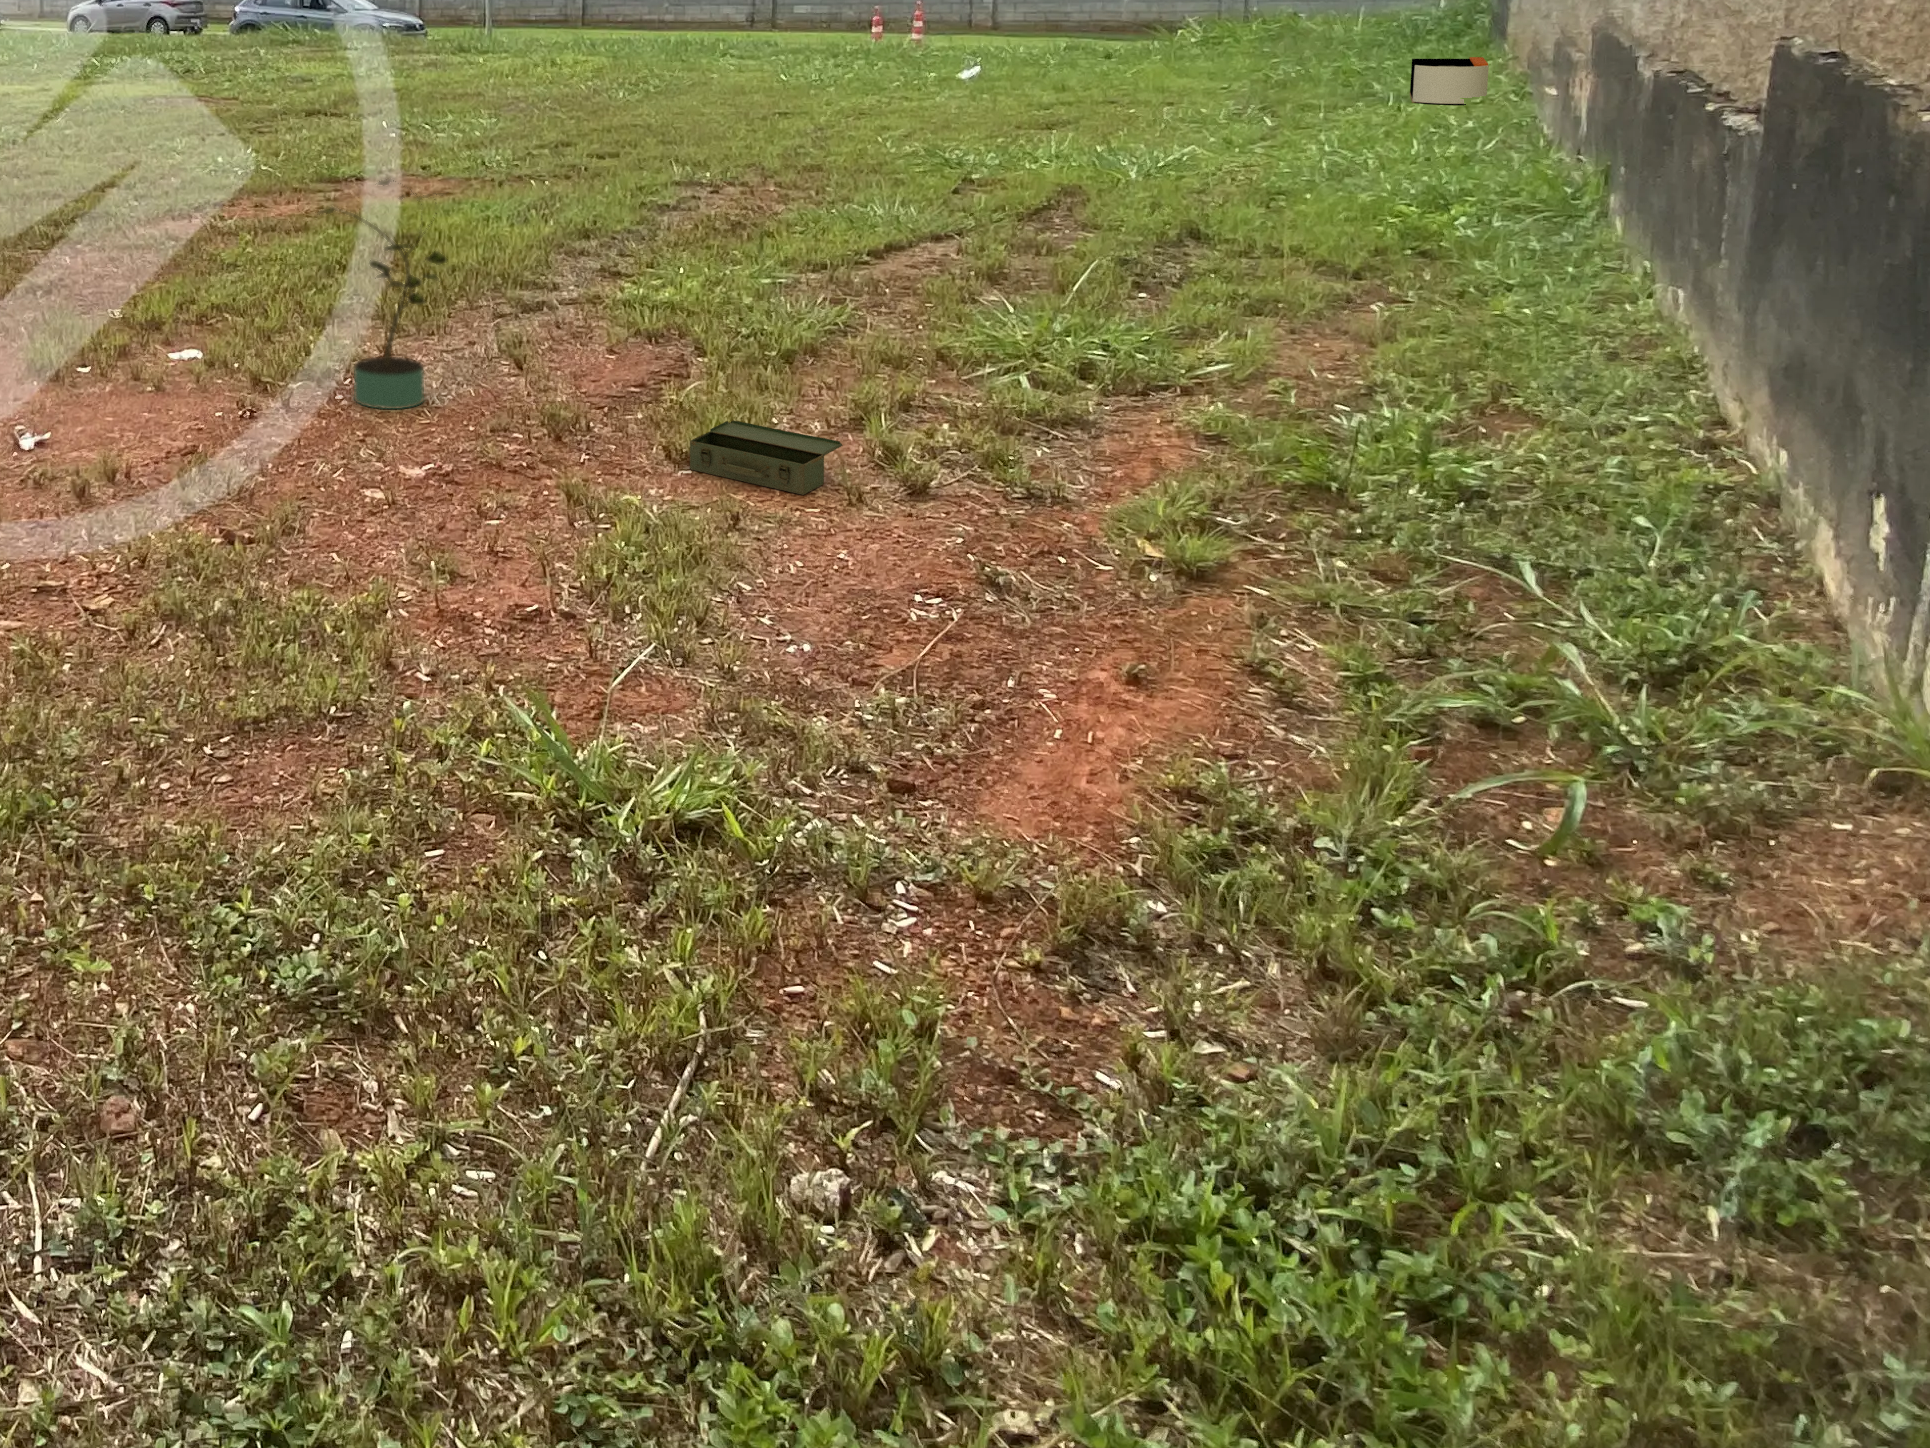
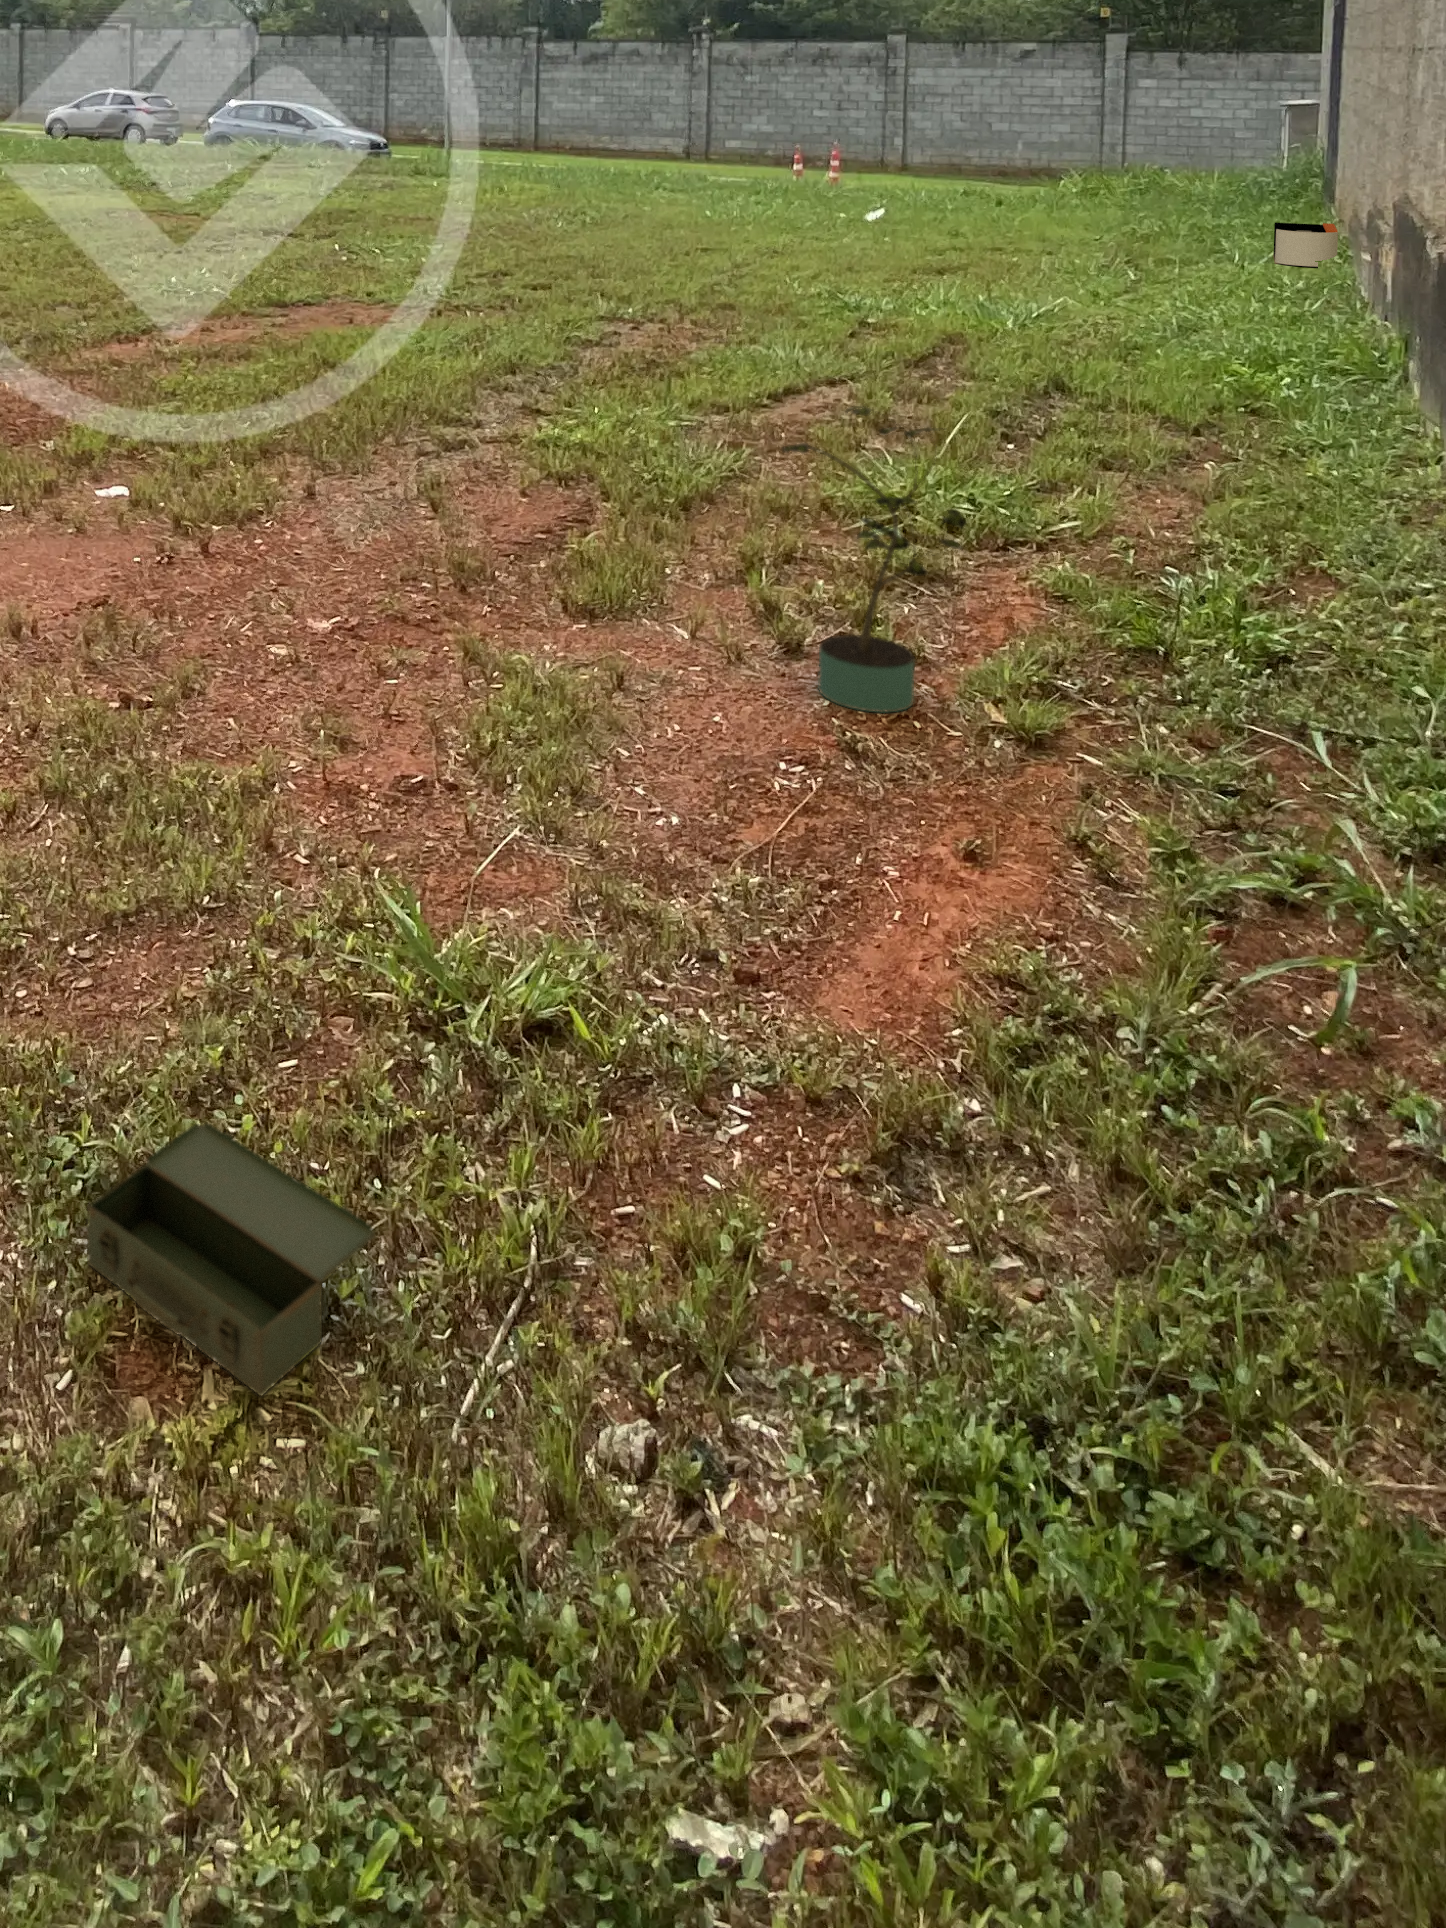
potted plant: present [321,180,447,409] -> present [782,406,966,712]
toolbox: present [690,420,843,495] -> present [87,1123,375,1395]

